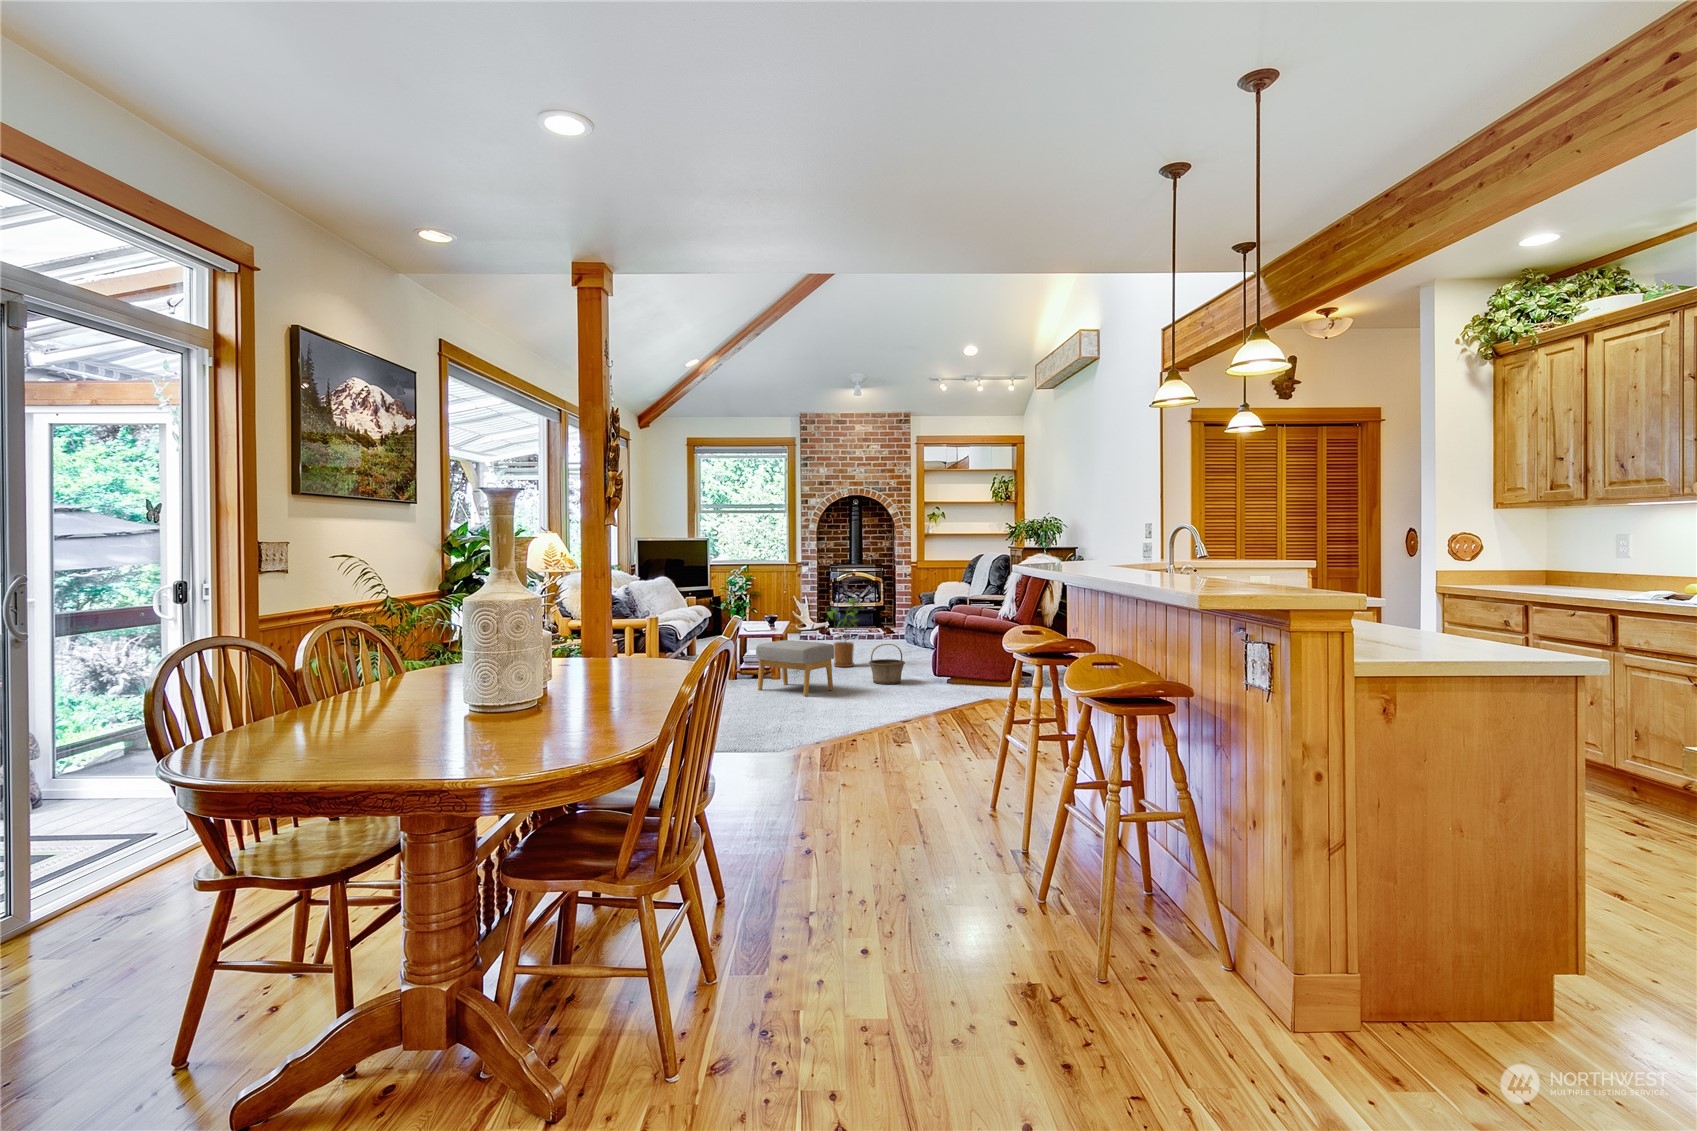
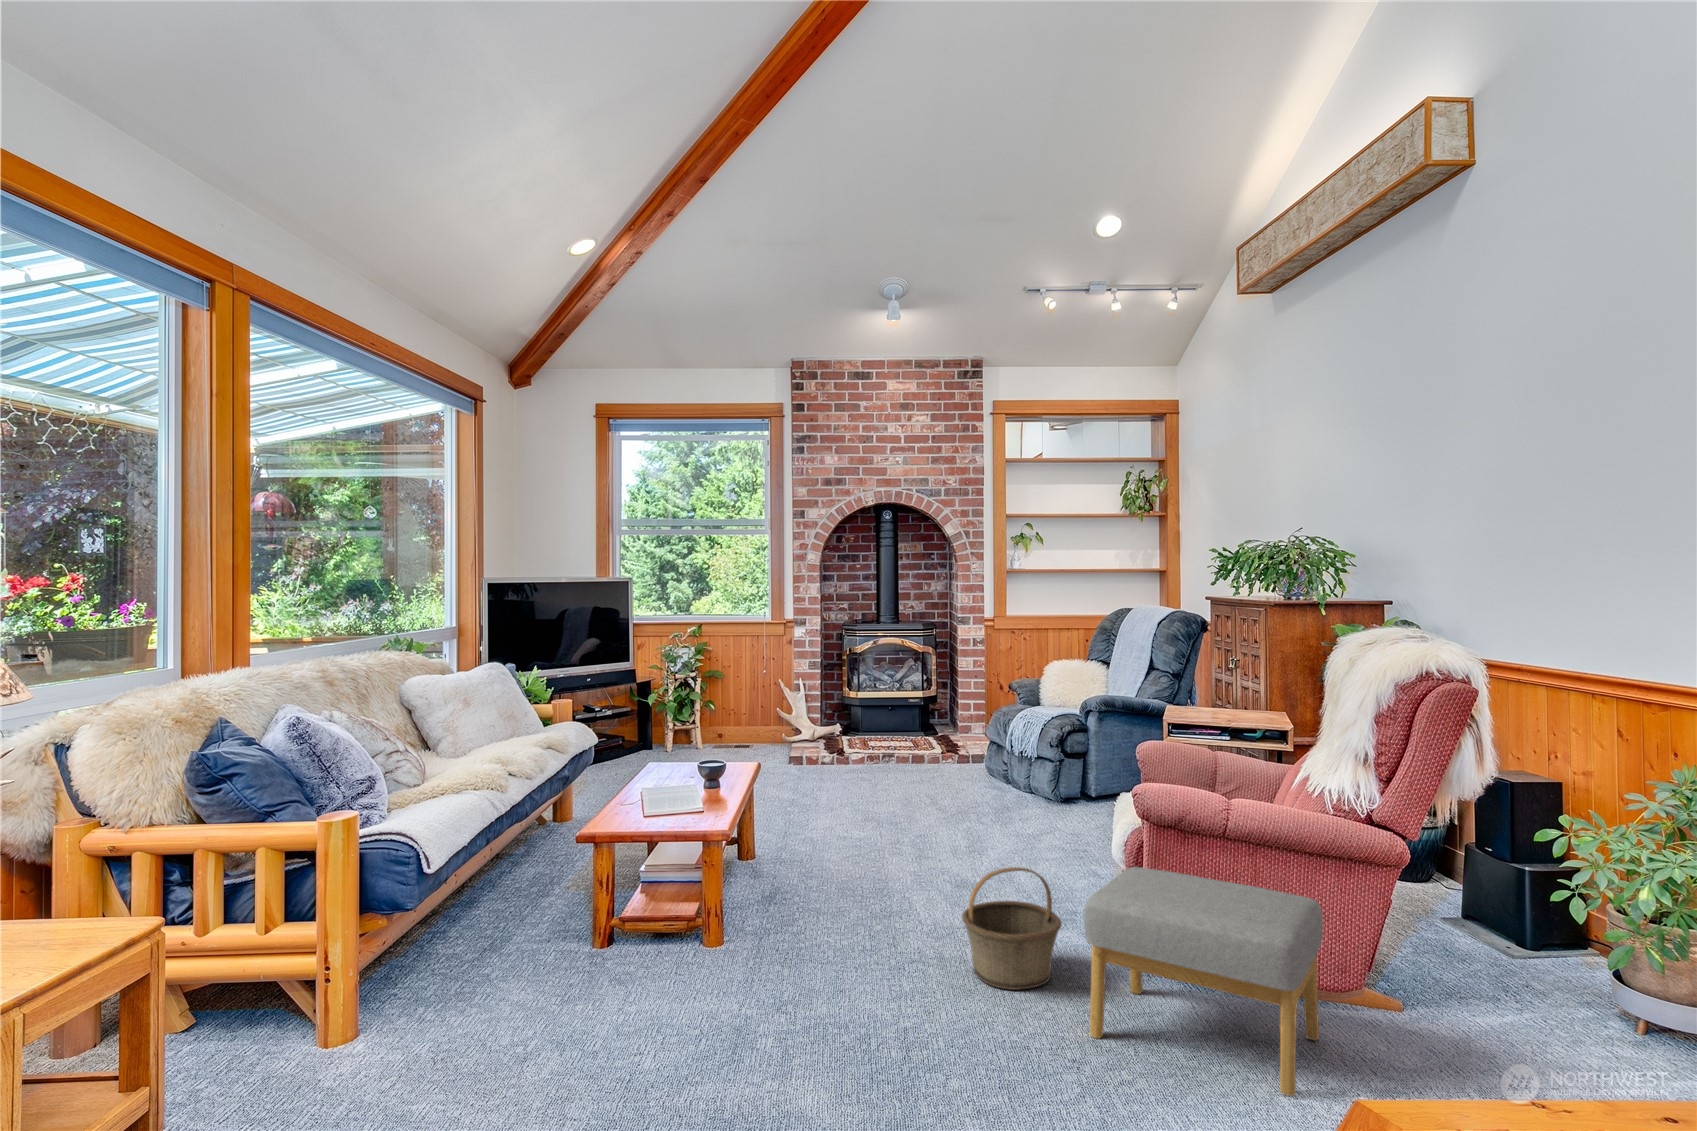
house plant: present [828,599,863,667] -> none [843,718,930,881]
footstool: present [756,640,834,696] -> present [1084,867,1323,1096]

